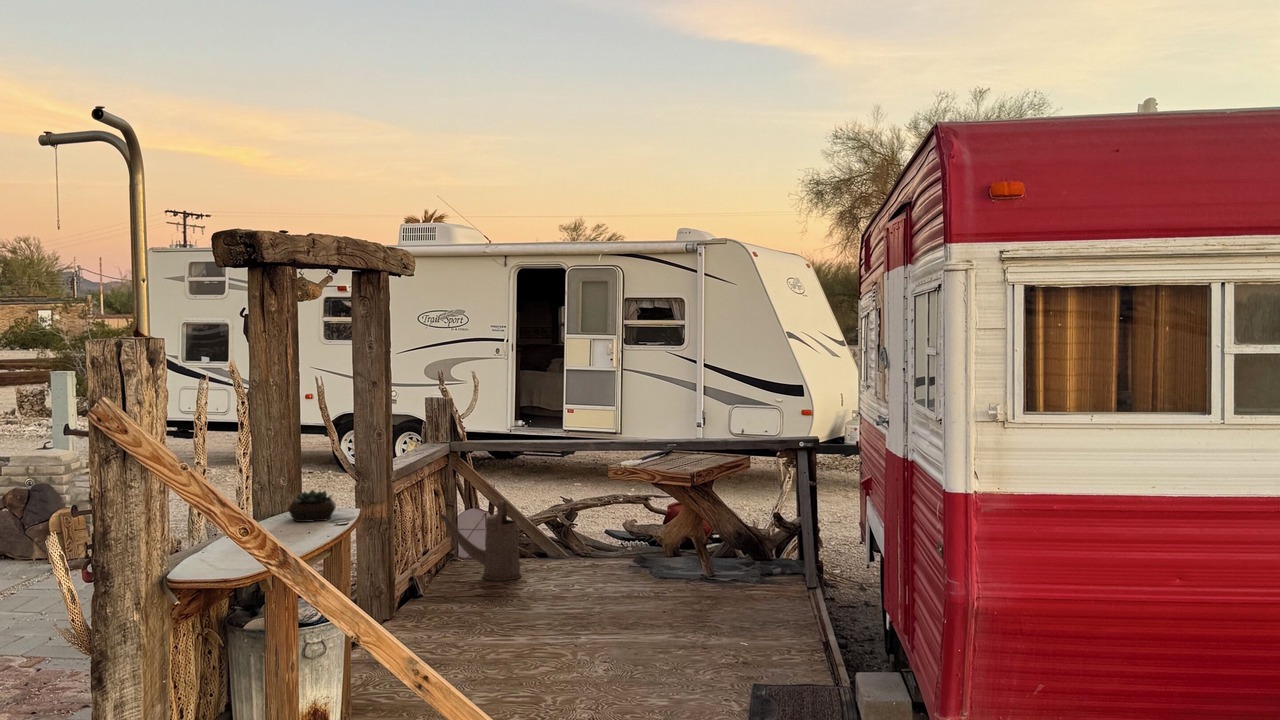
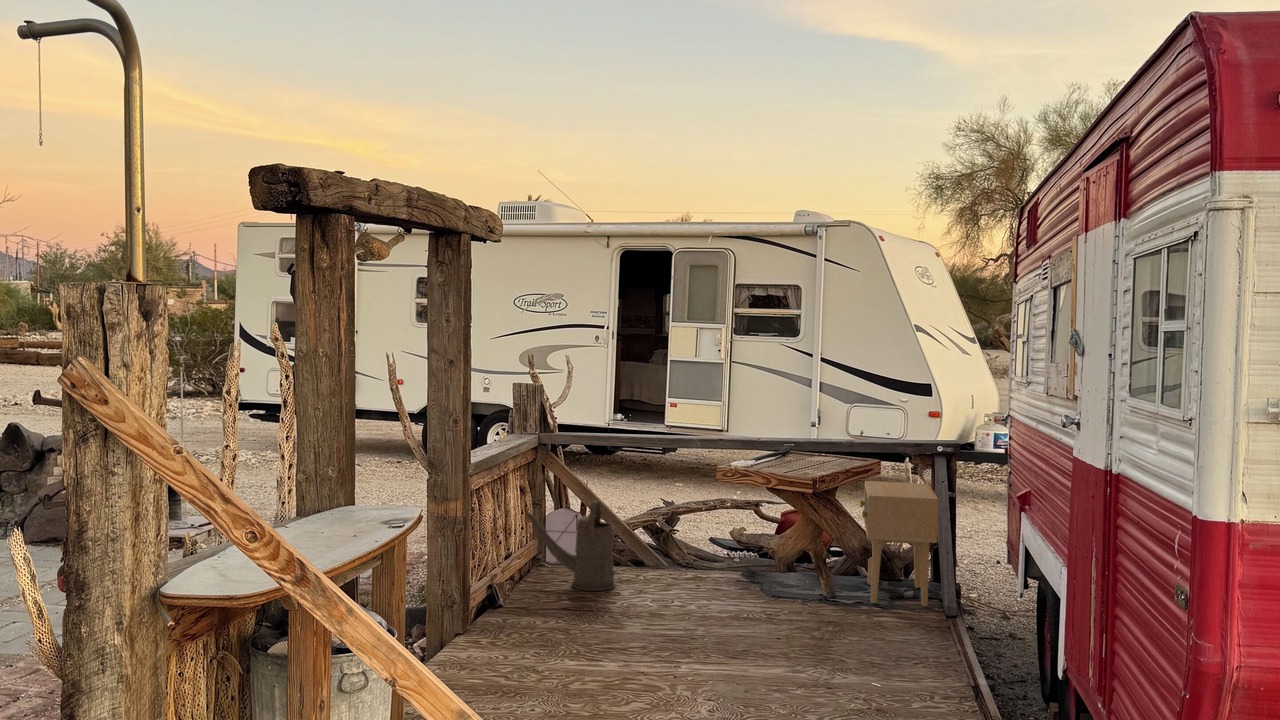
side table: none [735,474,799,581] -> present [860,481,938,606]
succulent plant: present [288,490,336,522] -> none [335,482,393,521]

